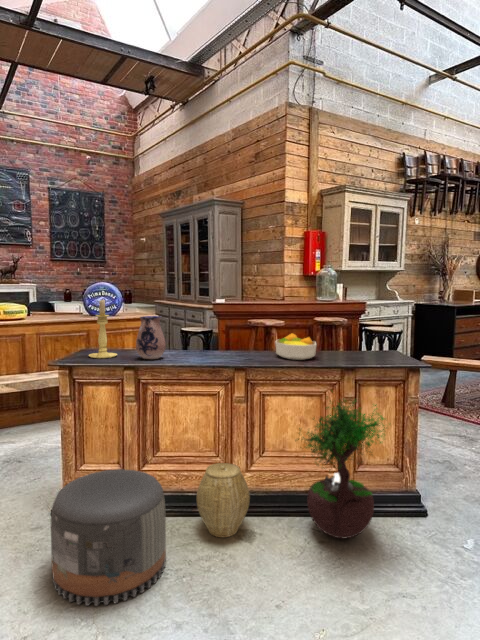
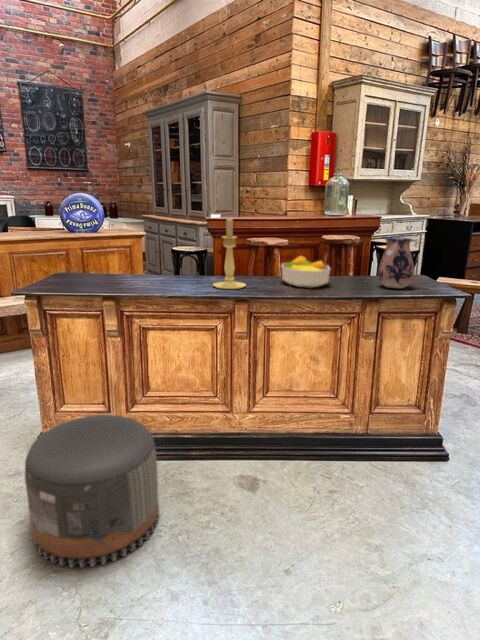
candle holder: present [89,300,117,358] -> present [213,217,246,289]
ceramic pitcher: present [136,316,166,359] -> present [378,237,414,288]
potted tree: present [298,400,384,538] -> none [305,325,417,486]
woven basket: present [197,463,250,537] -> none [192,405,252,484]

